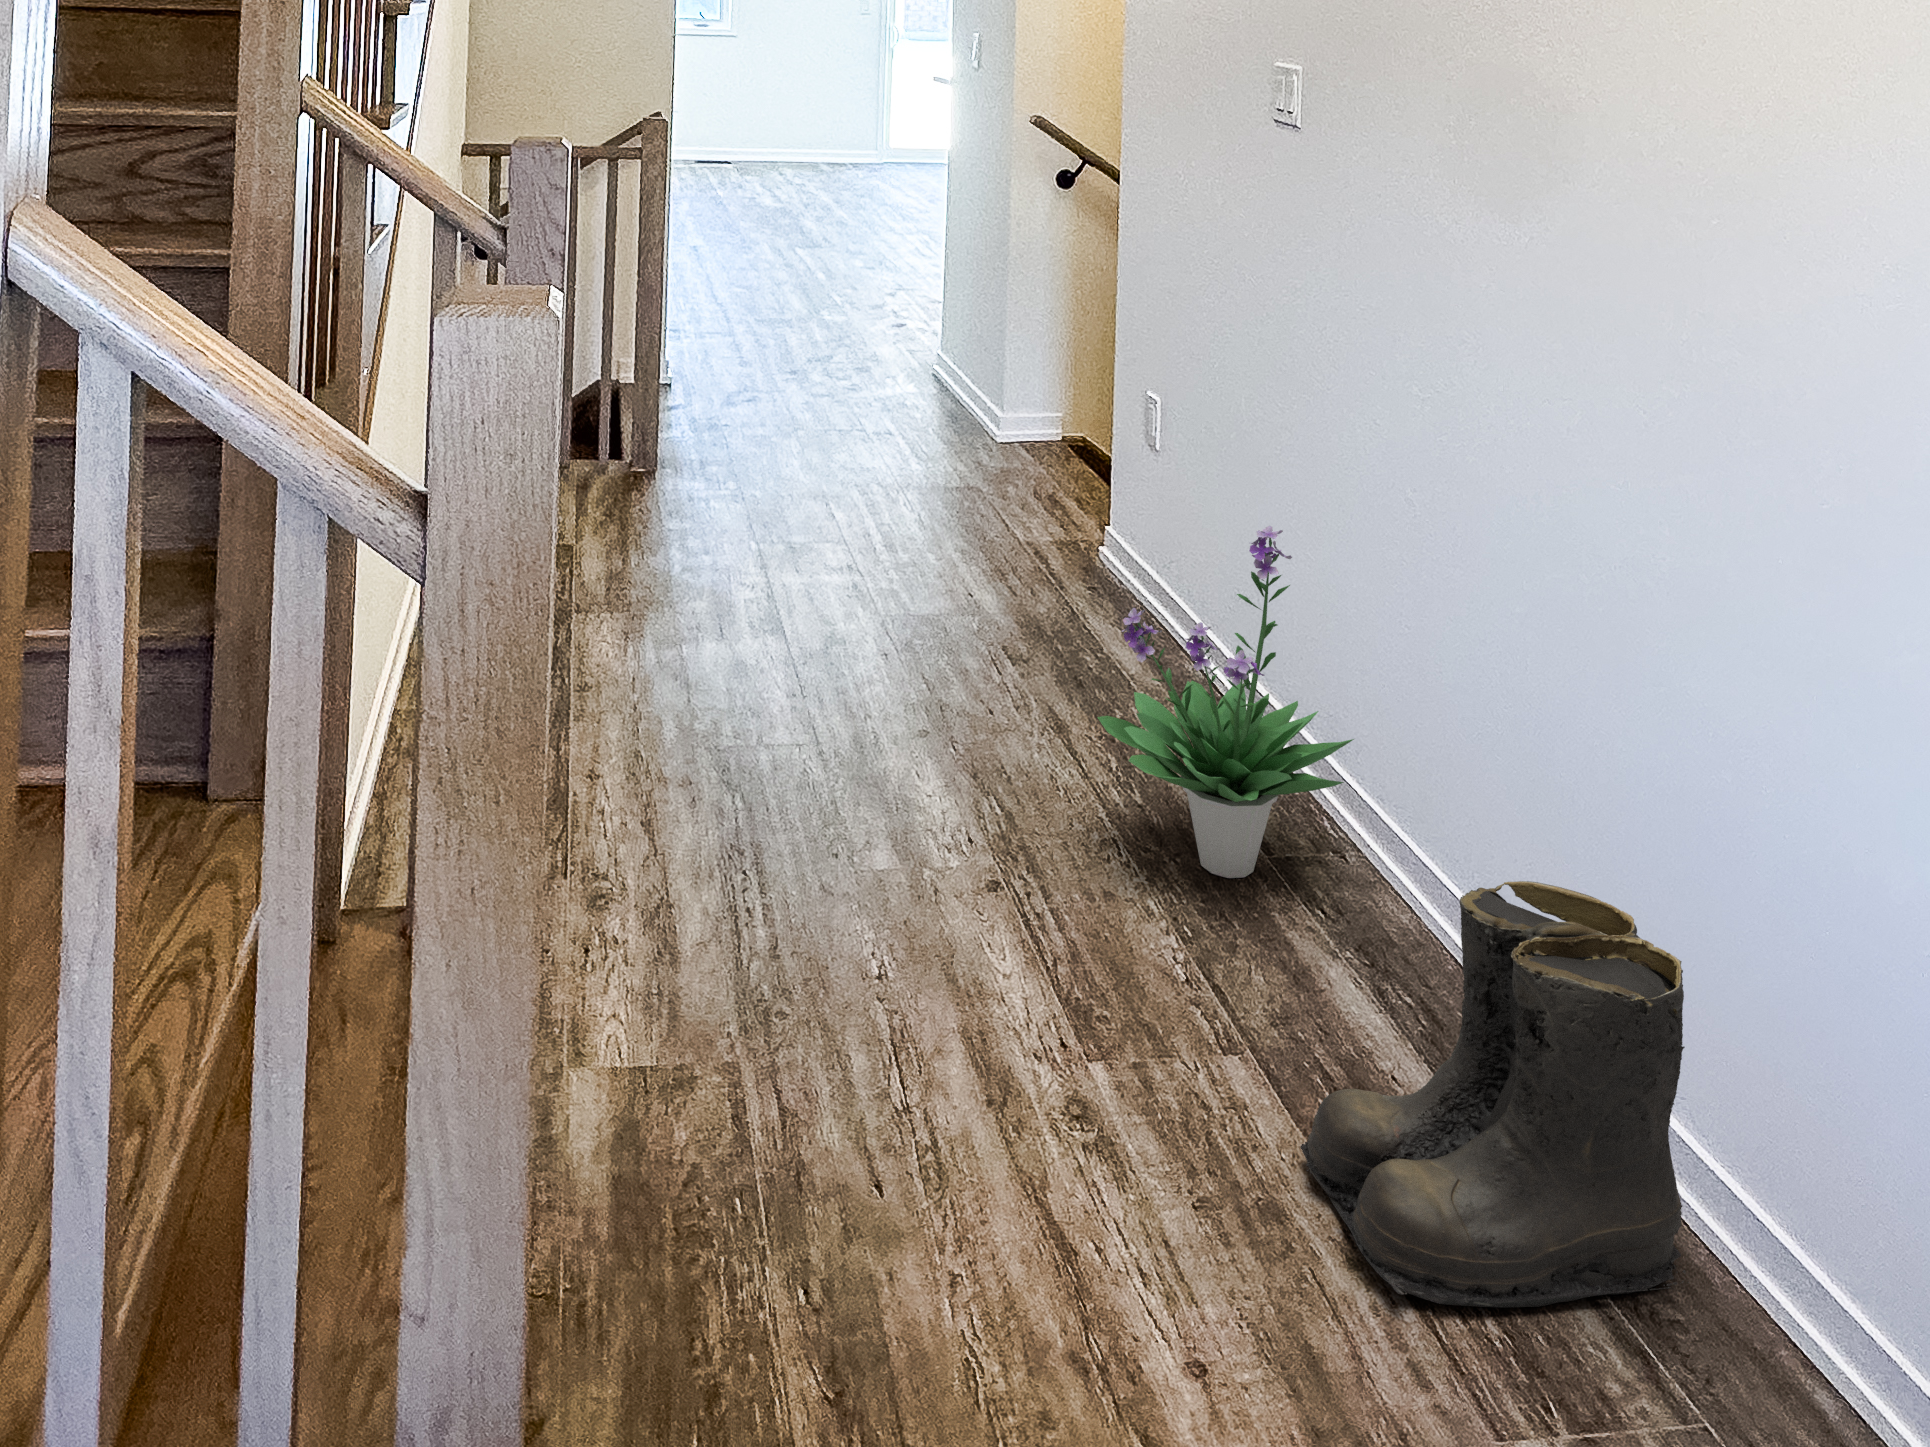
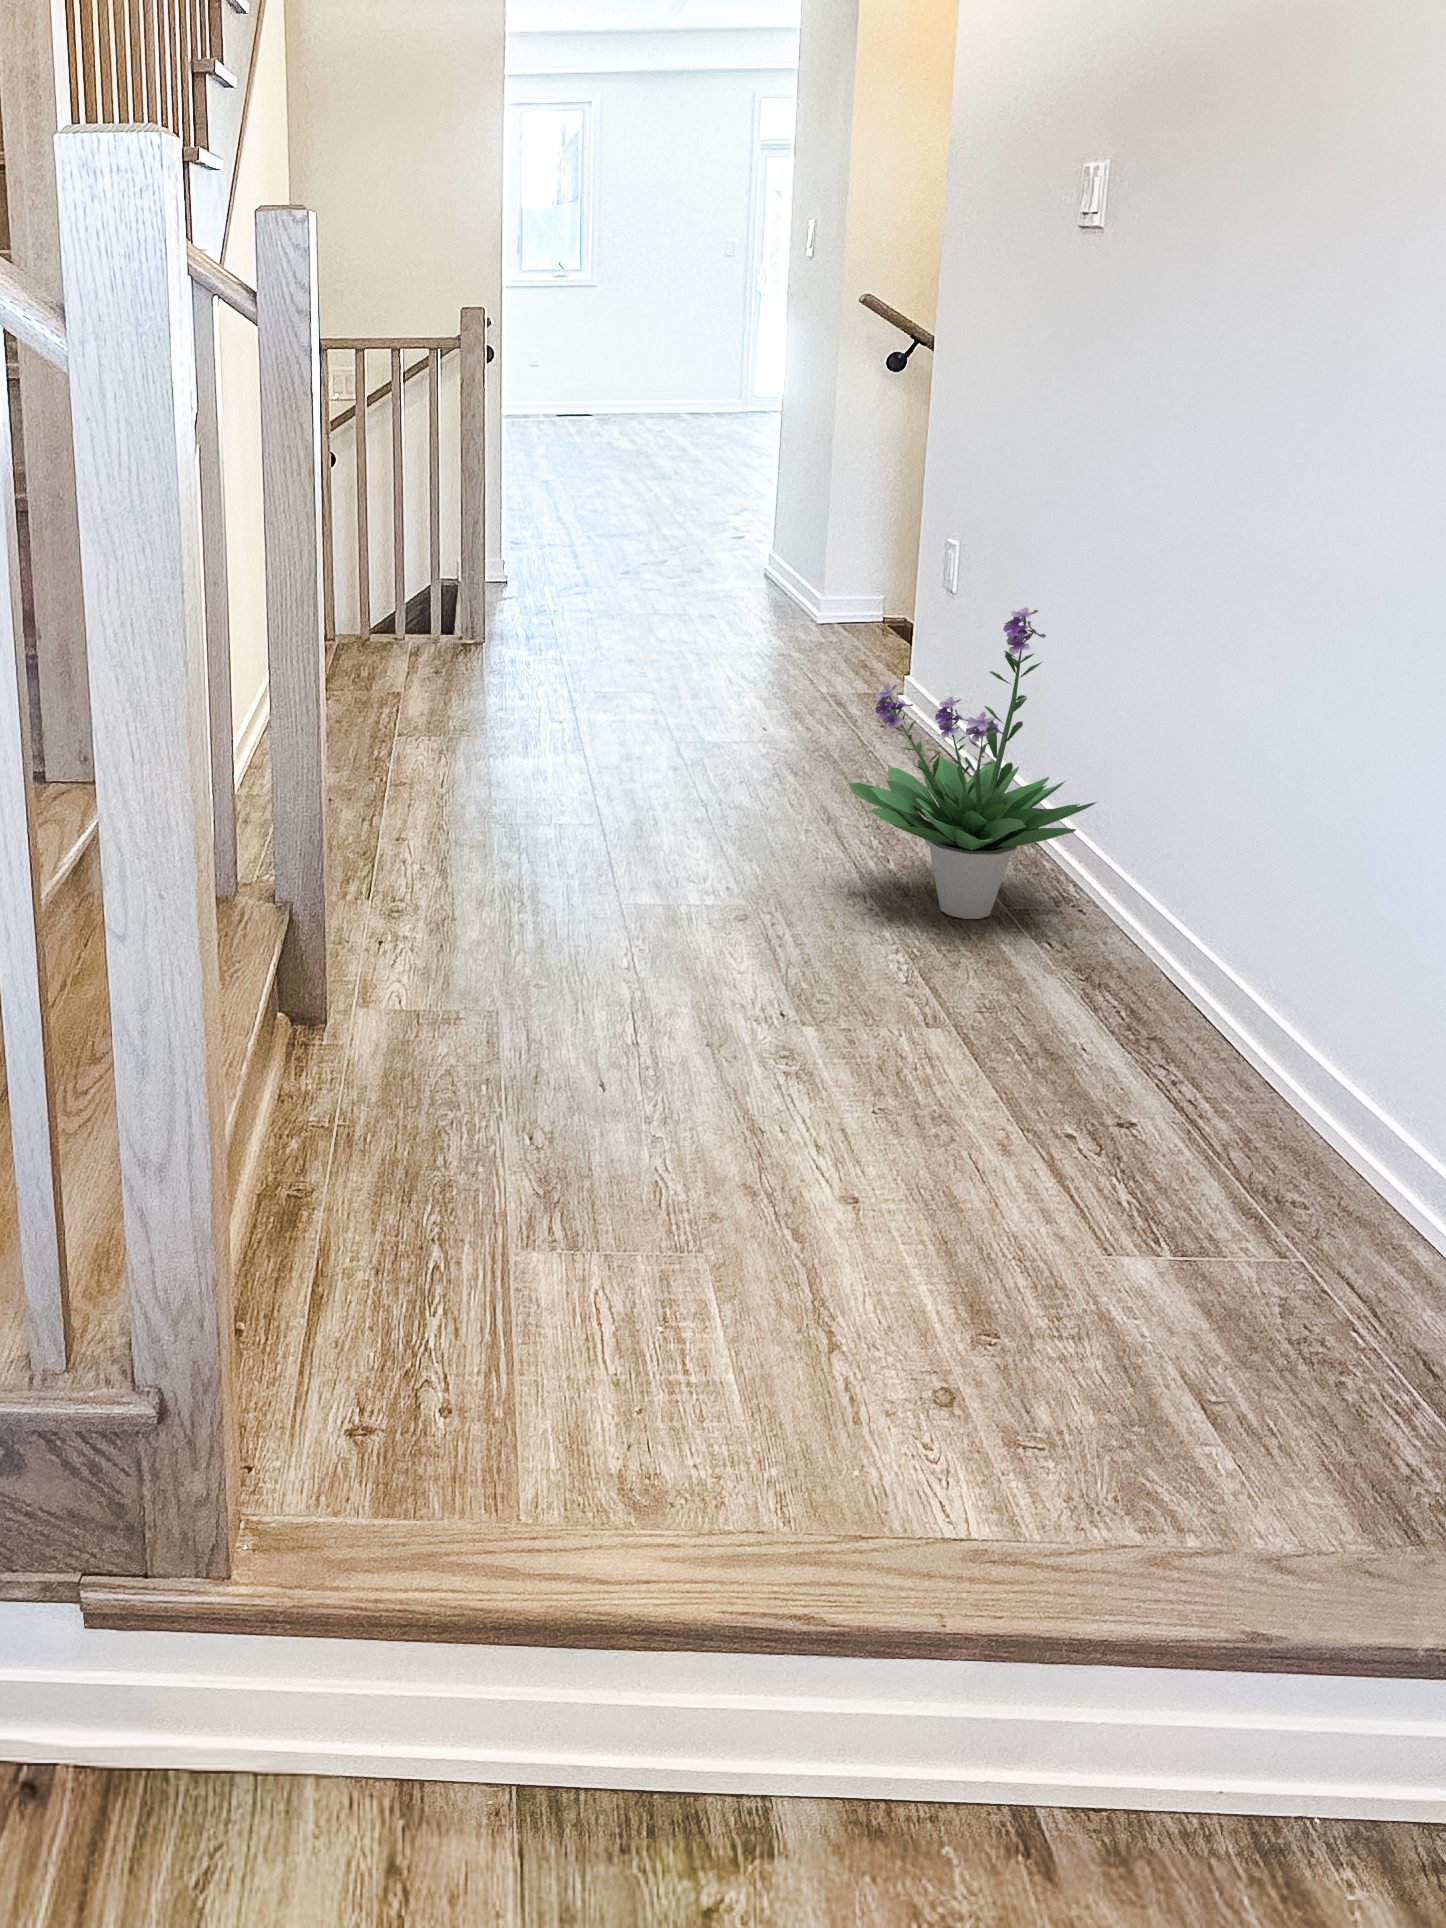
boots: present [1301,881,1689,1308] -> none [980,869,1350,1186]

